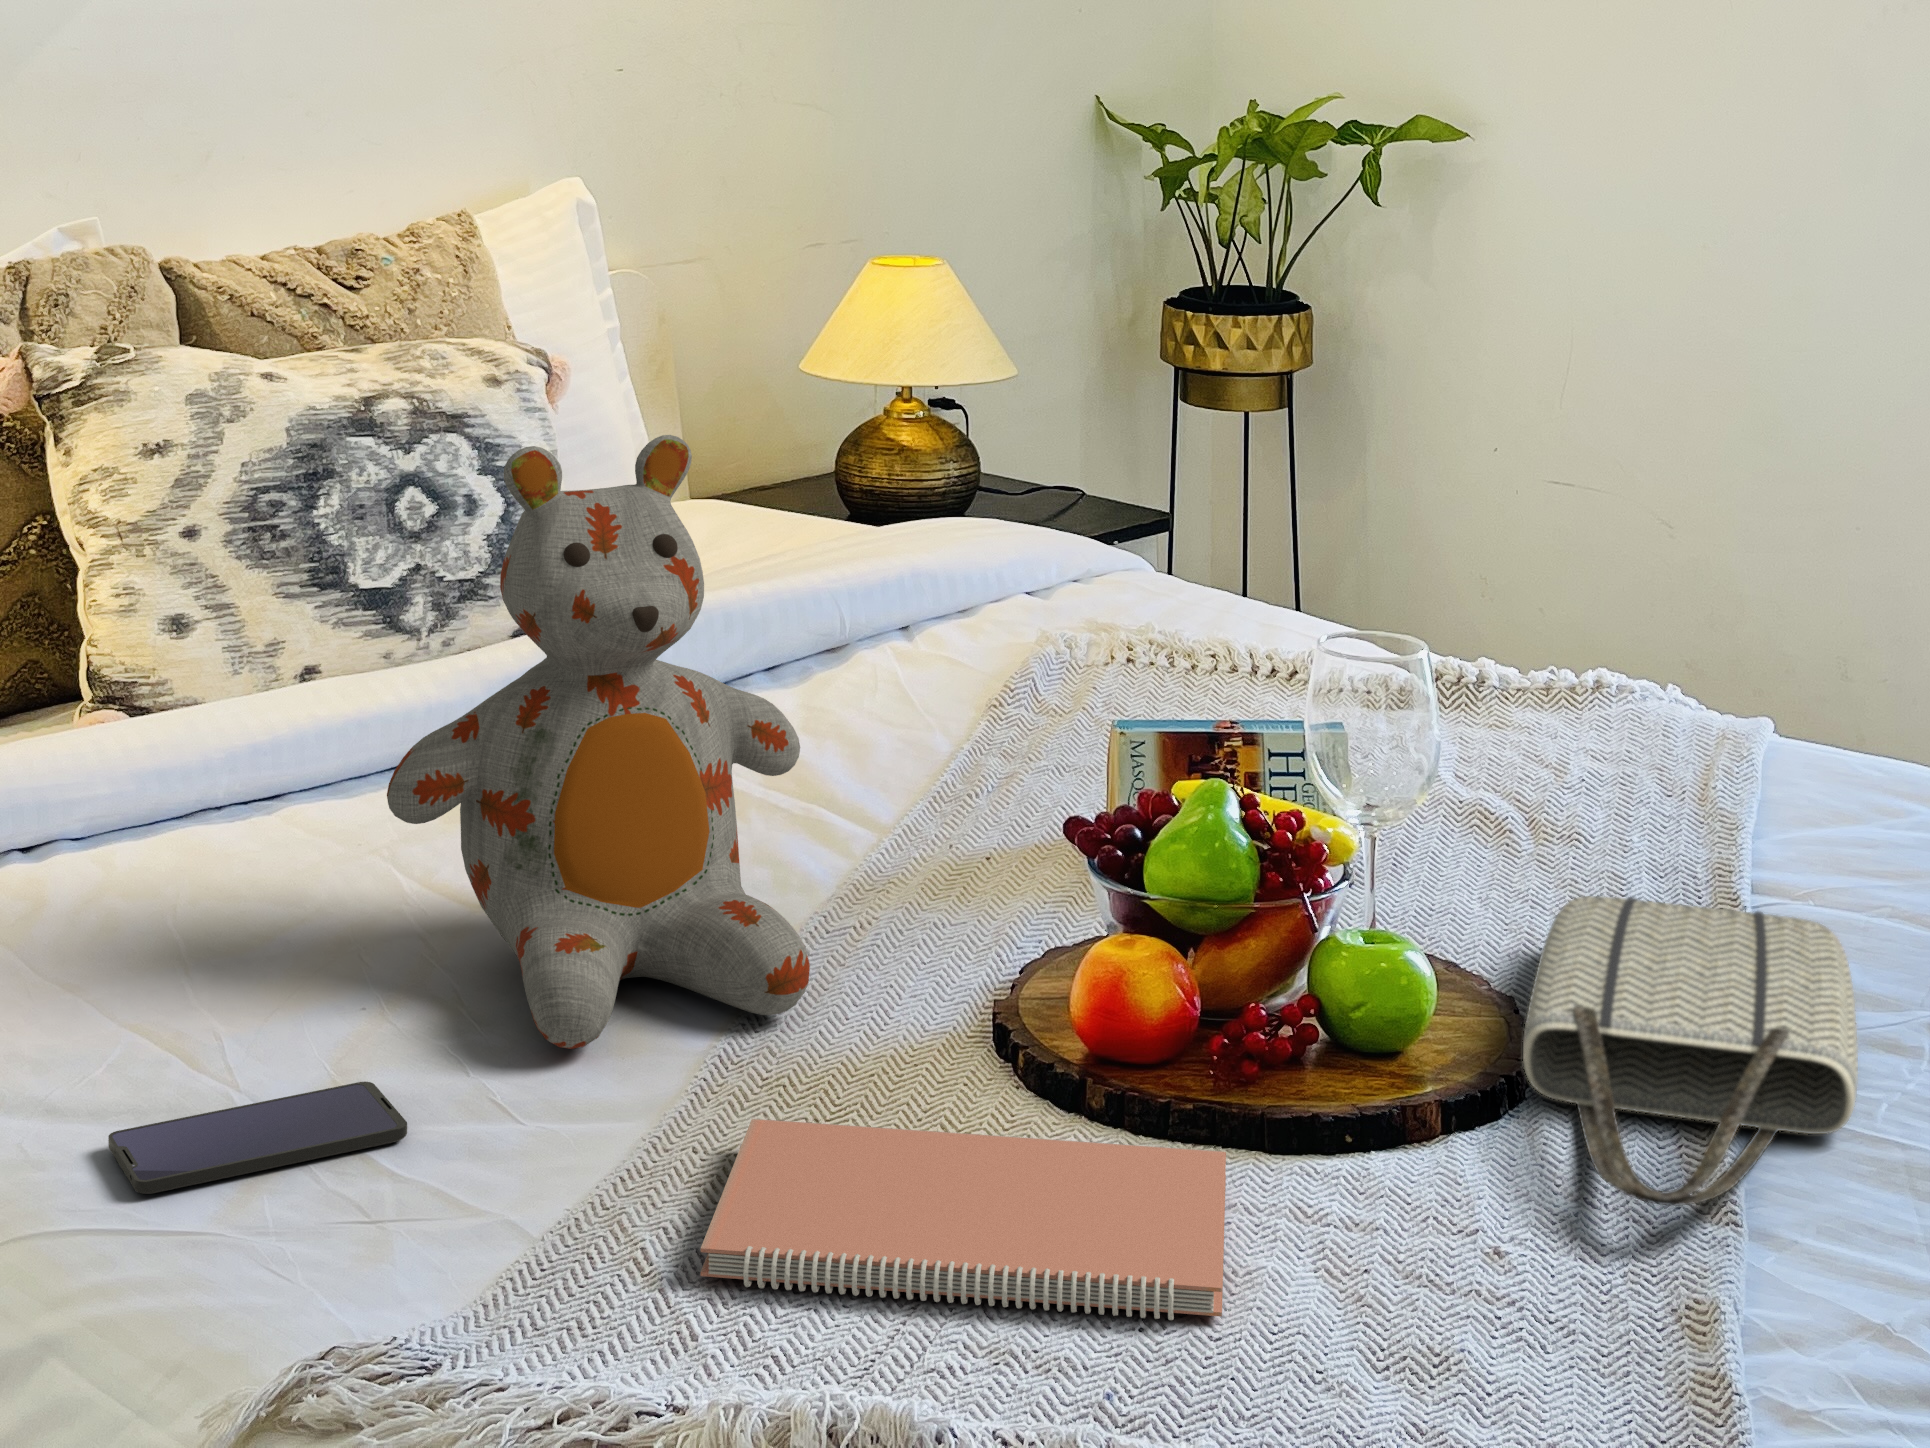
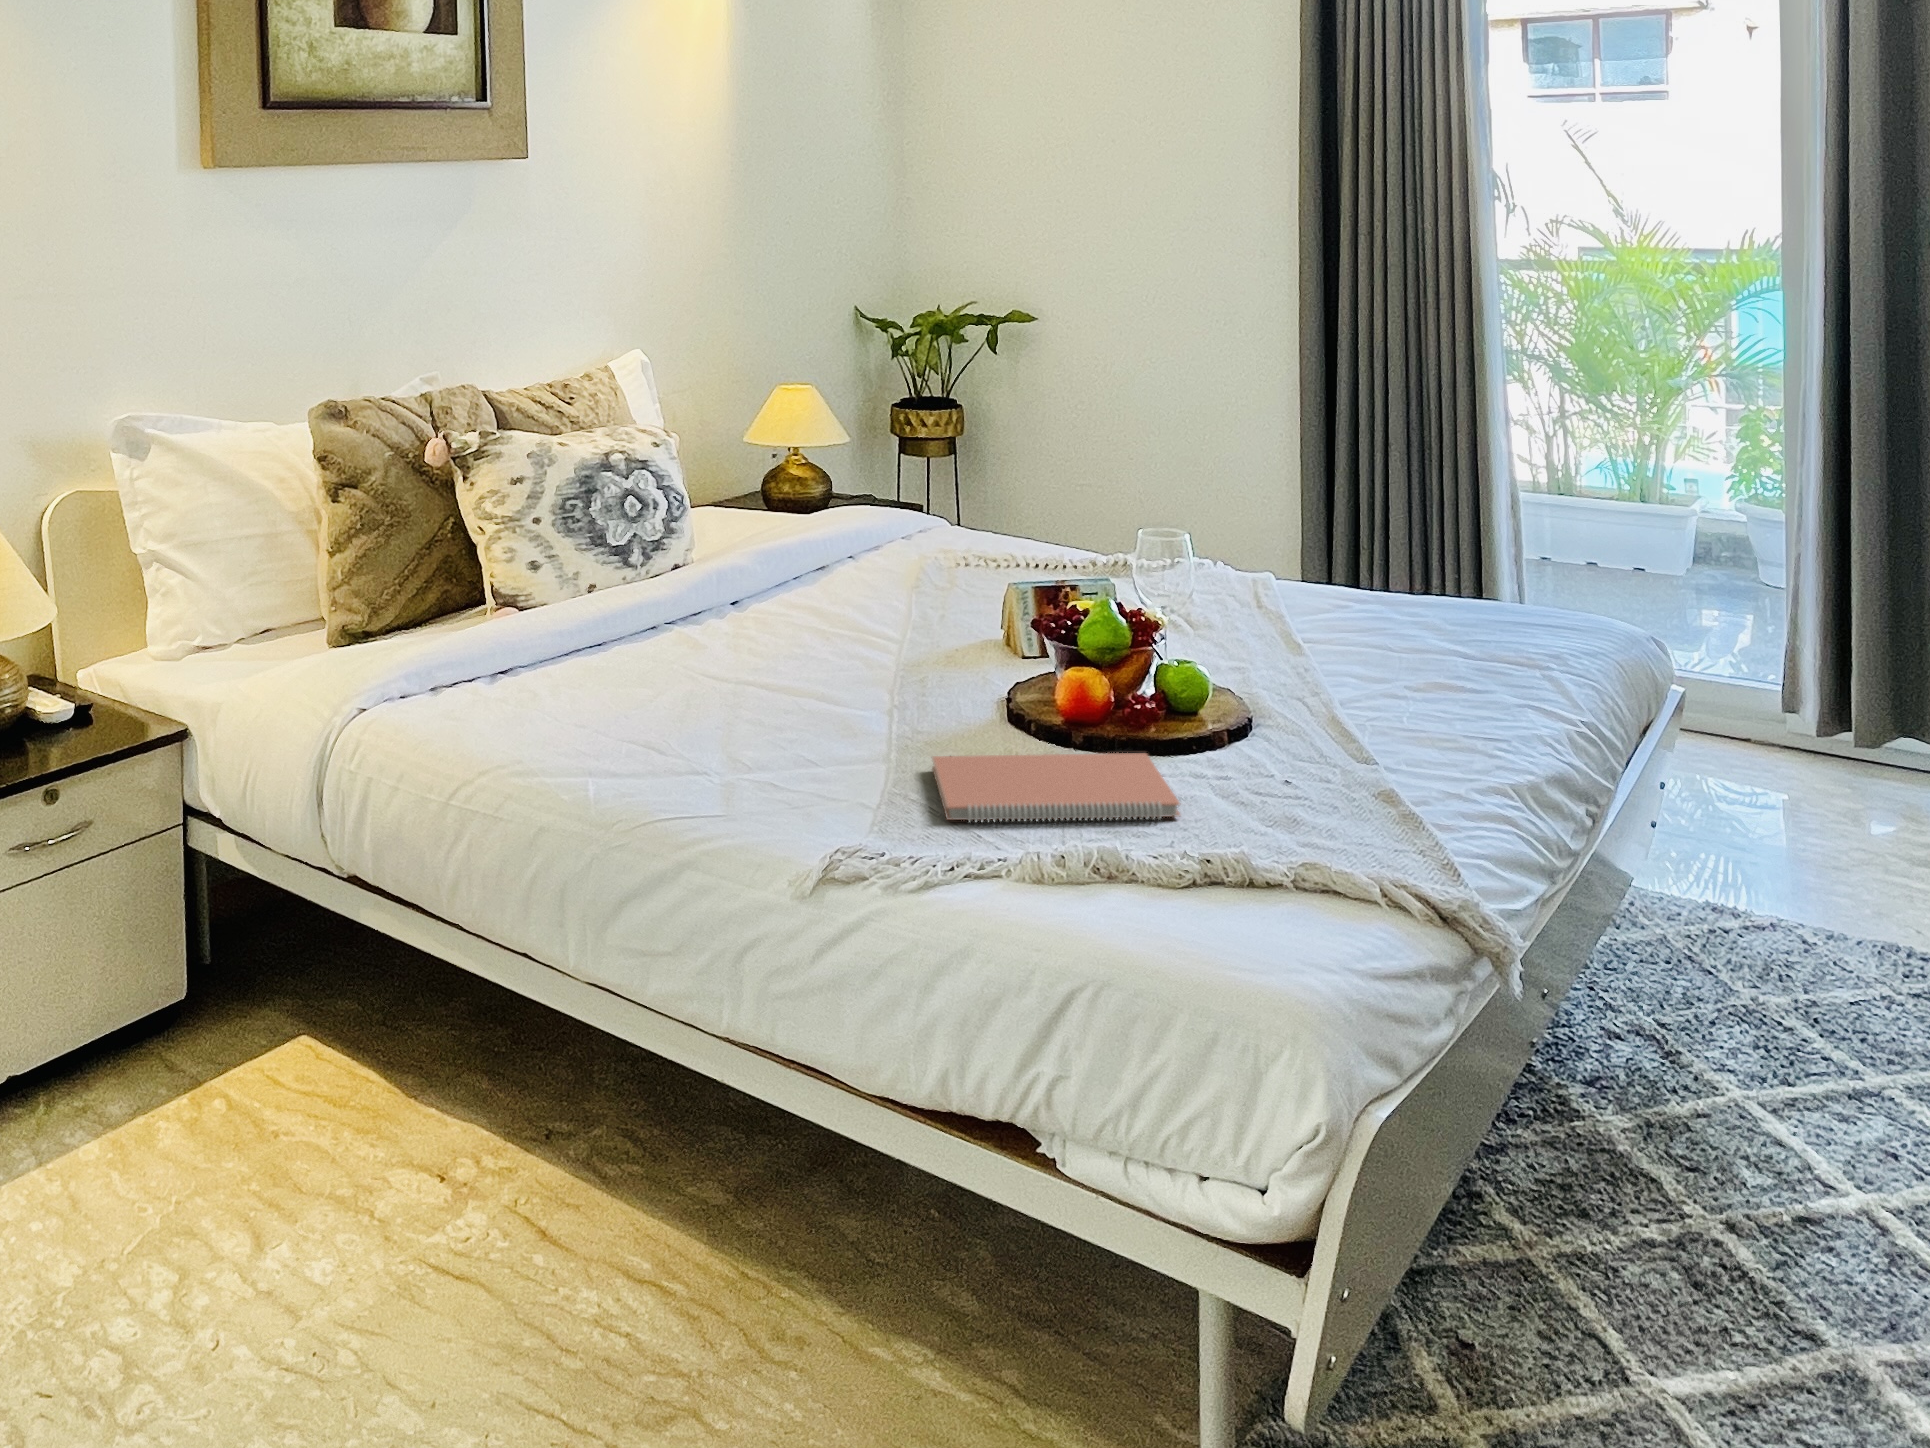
stuffed bear: present [387,435,810,1049] -> none [716,452,922,736]
tote bag: present [1523,896,1858,1206] -> none [1231,641,1397,757]
smartphone: present [108,1082,407,1194] -> none [638,756,773,809]

